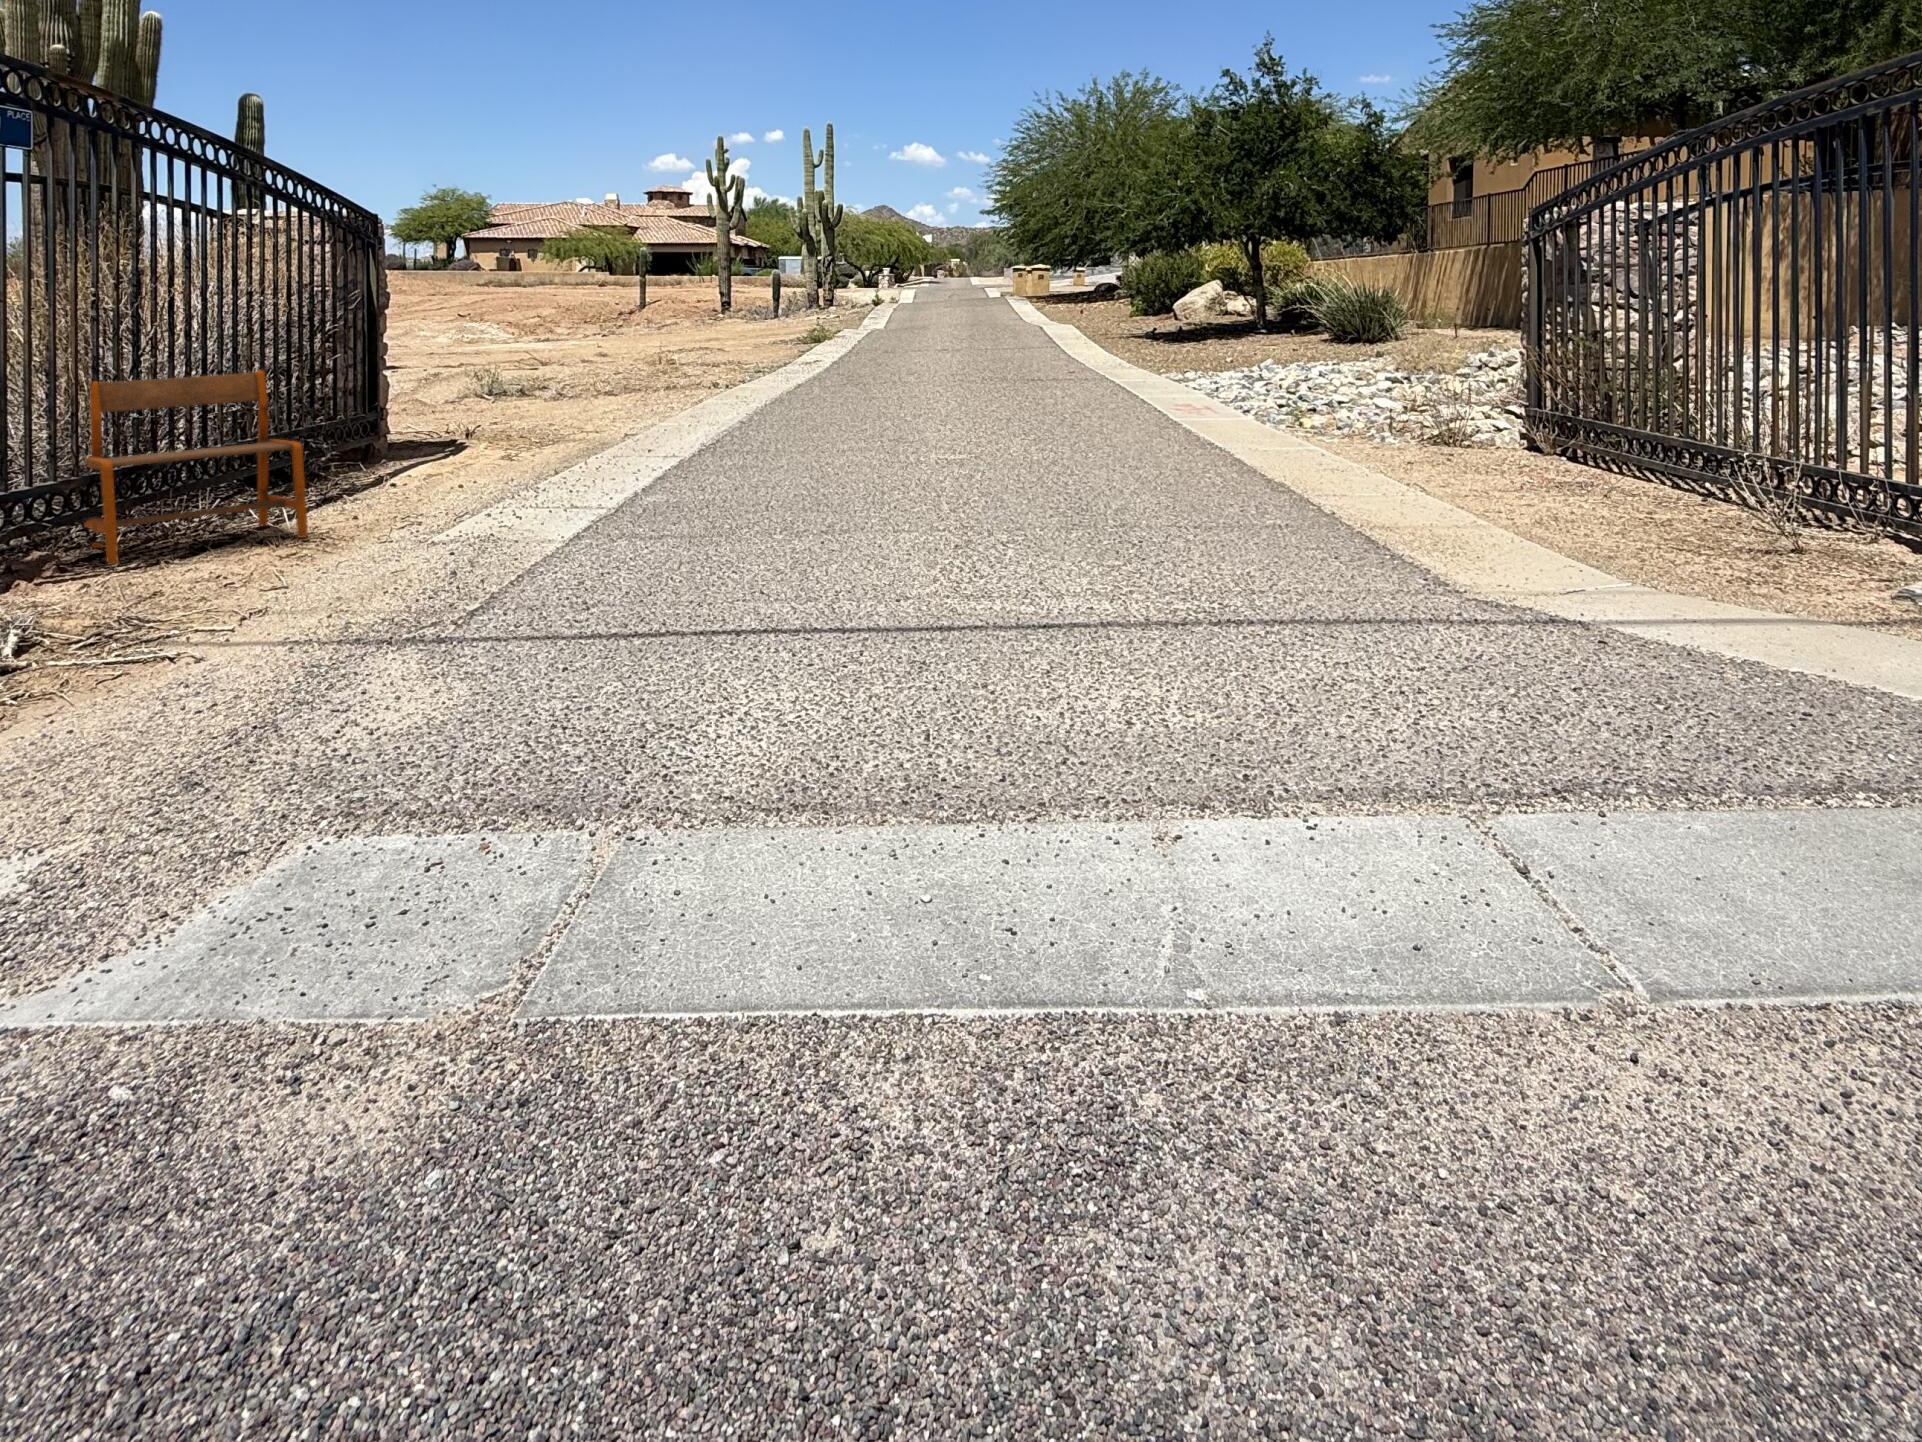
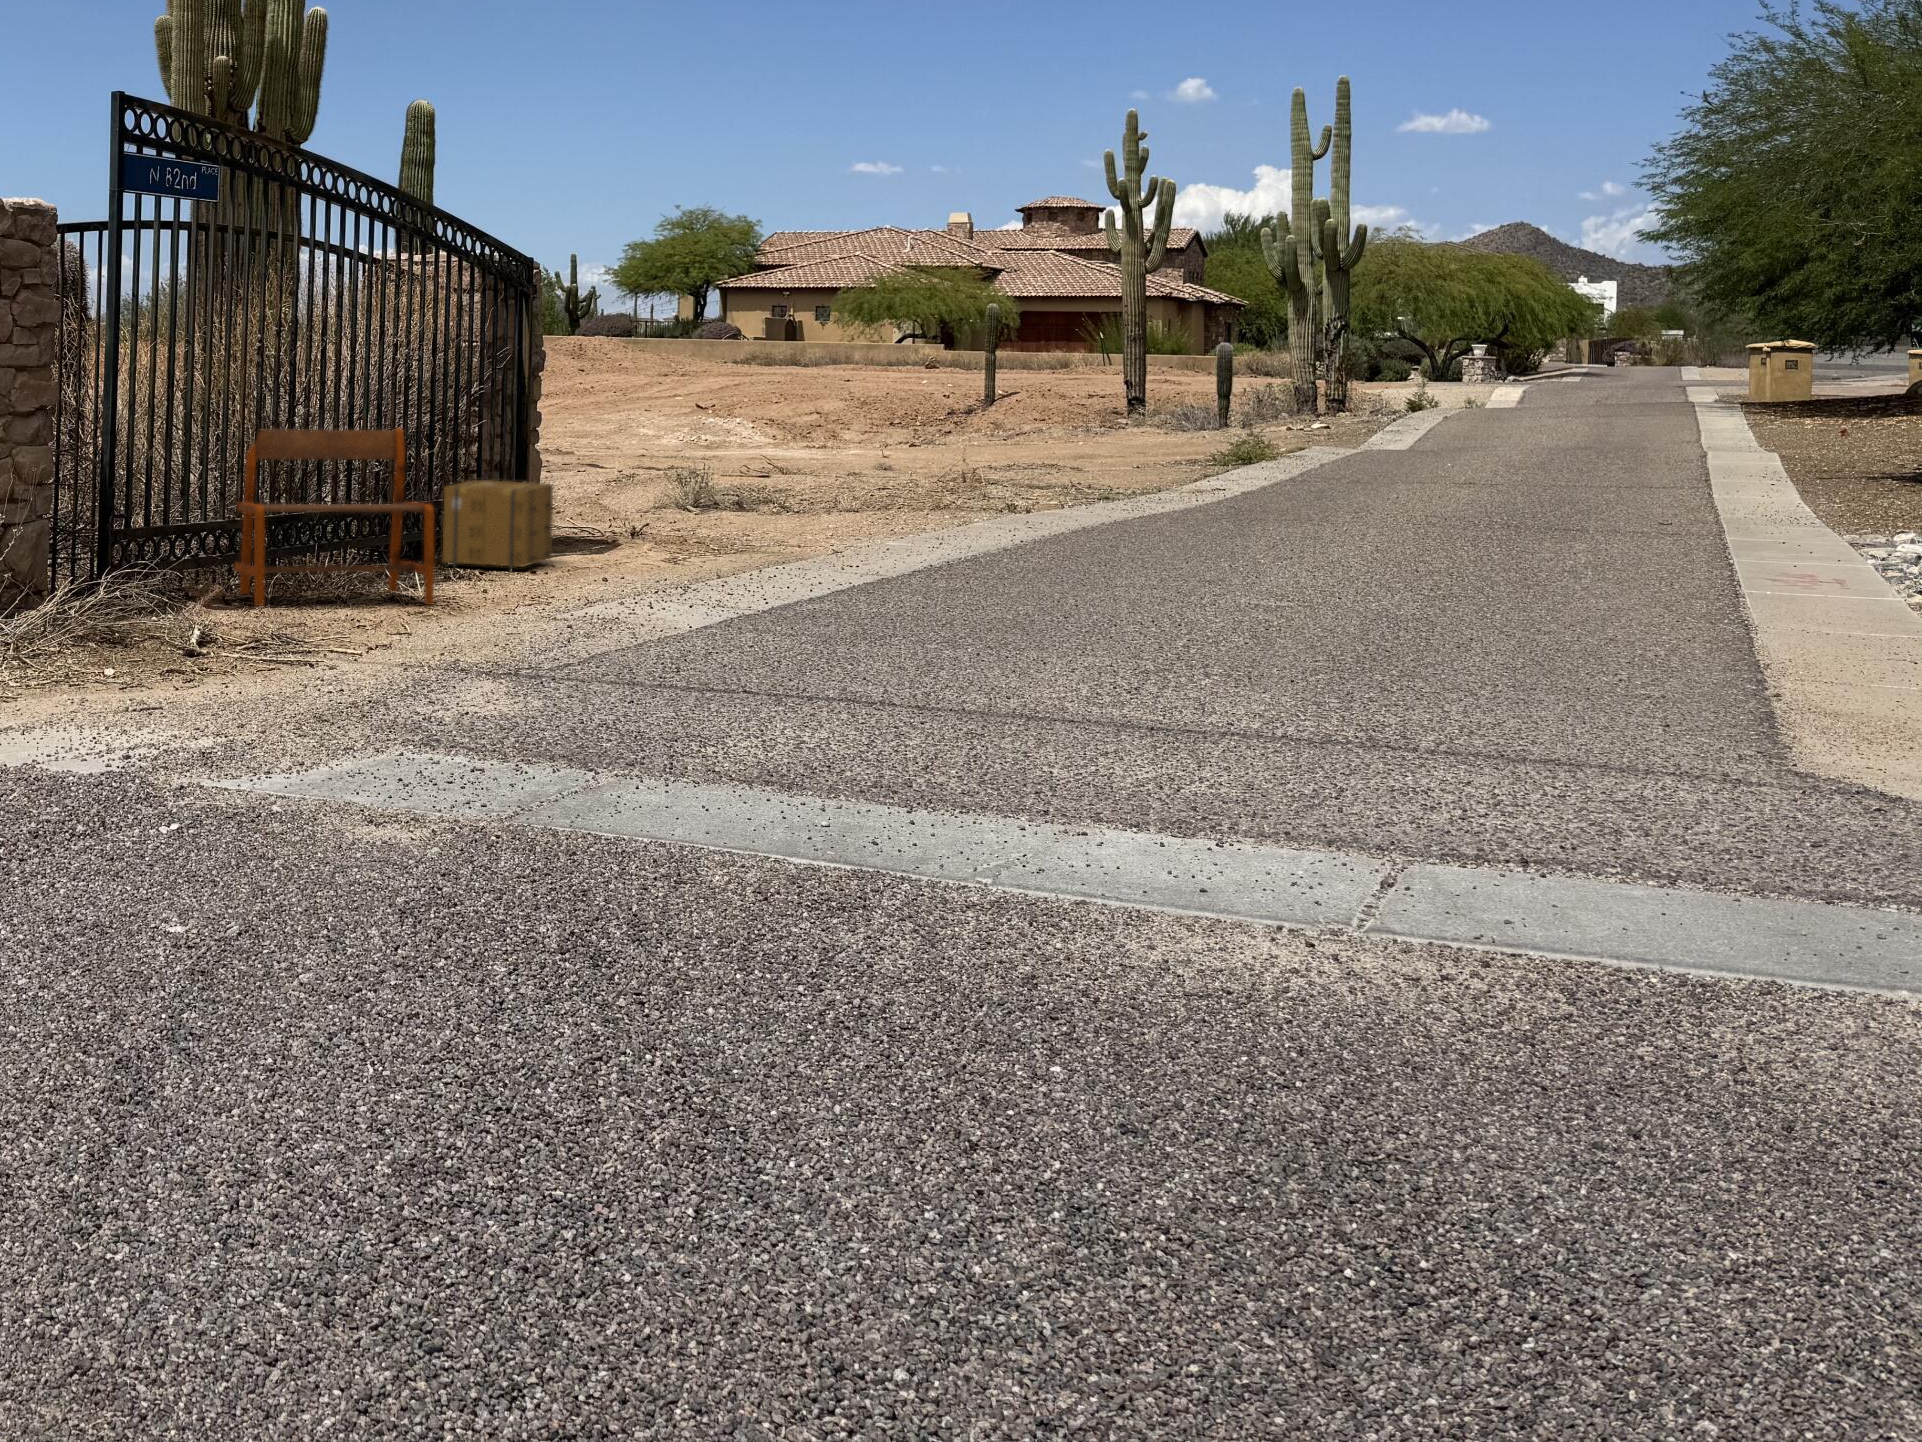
cardboard box: none [307,405,410,488] -> present [443,480,554,572]

